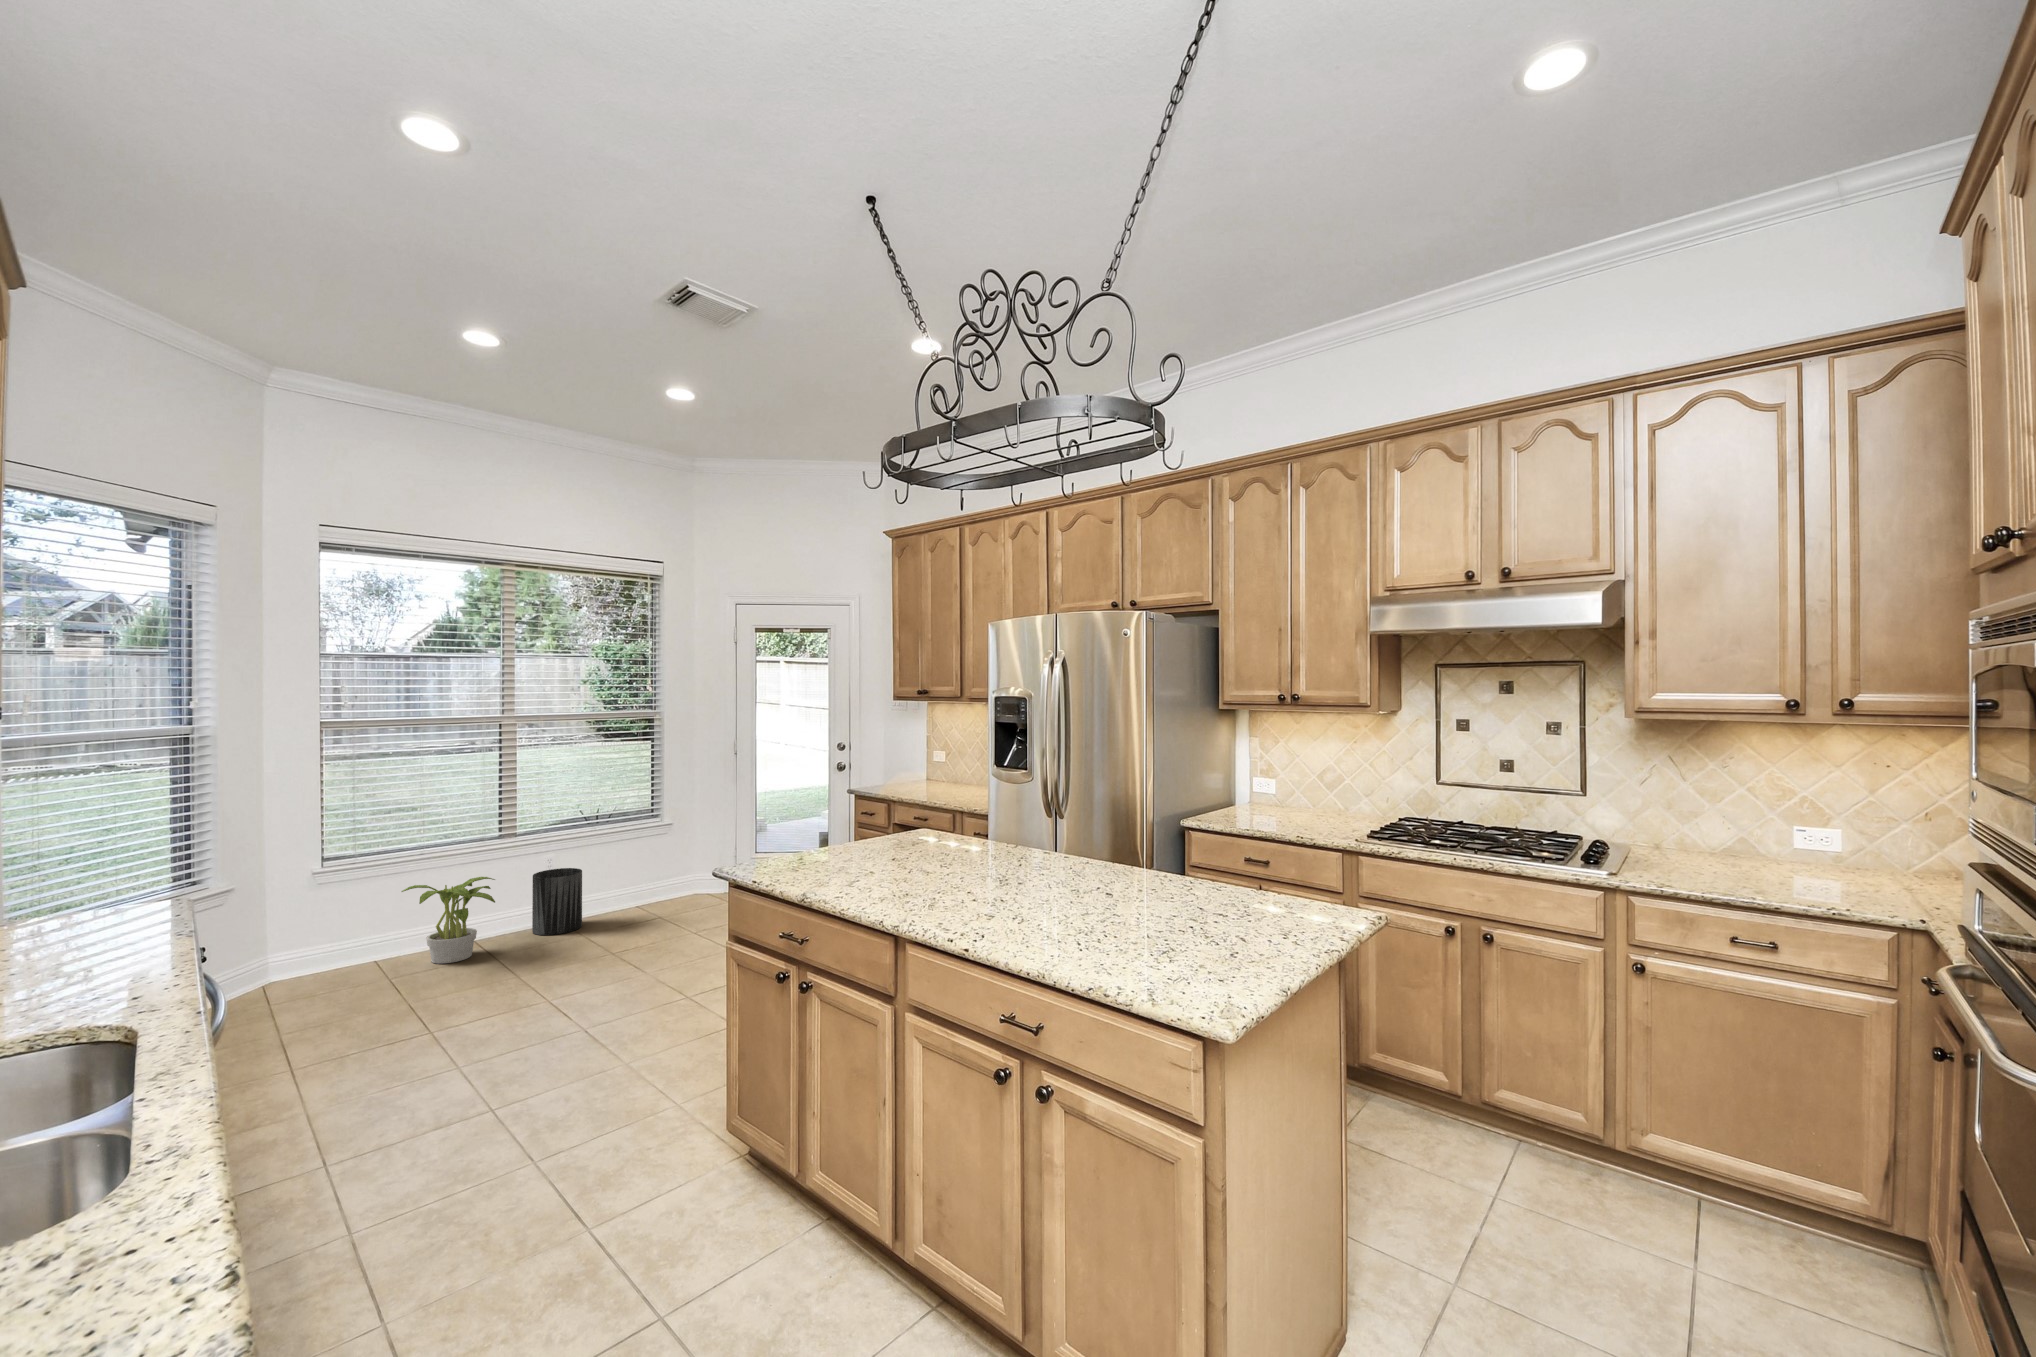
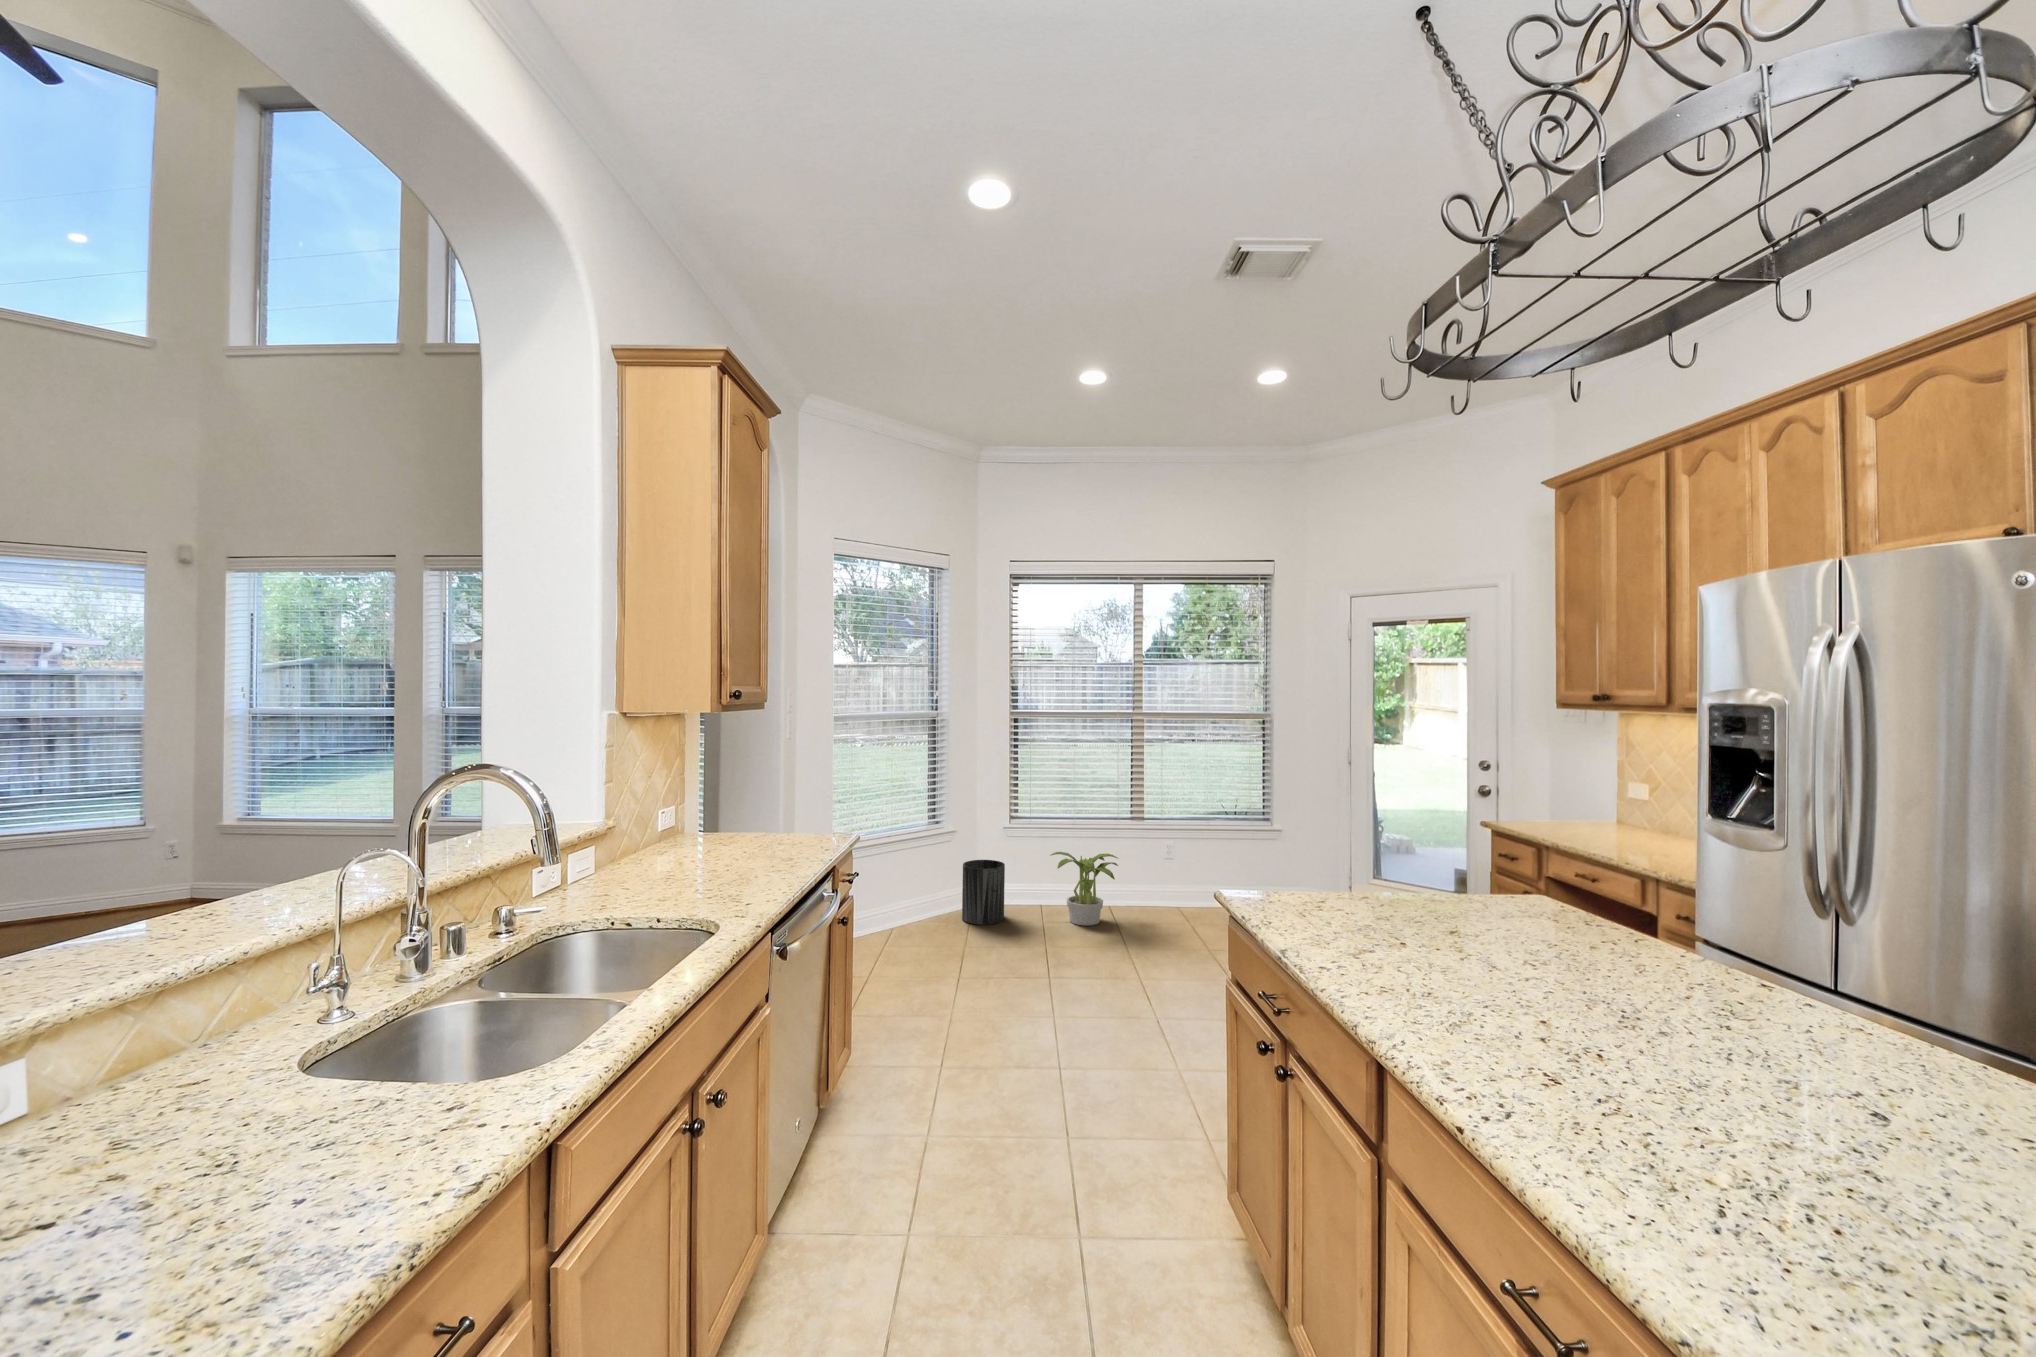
trash can: present [532,868,582,935] -> present [962,860,1005,925]

